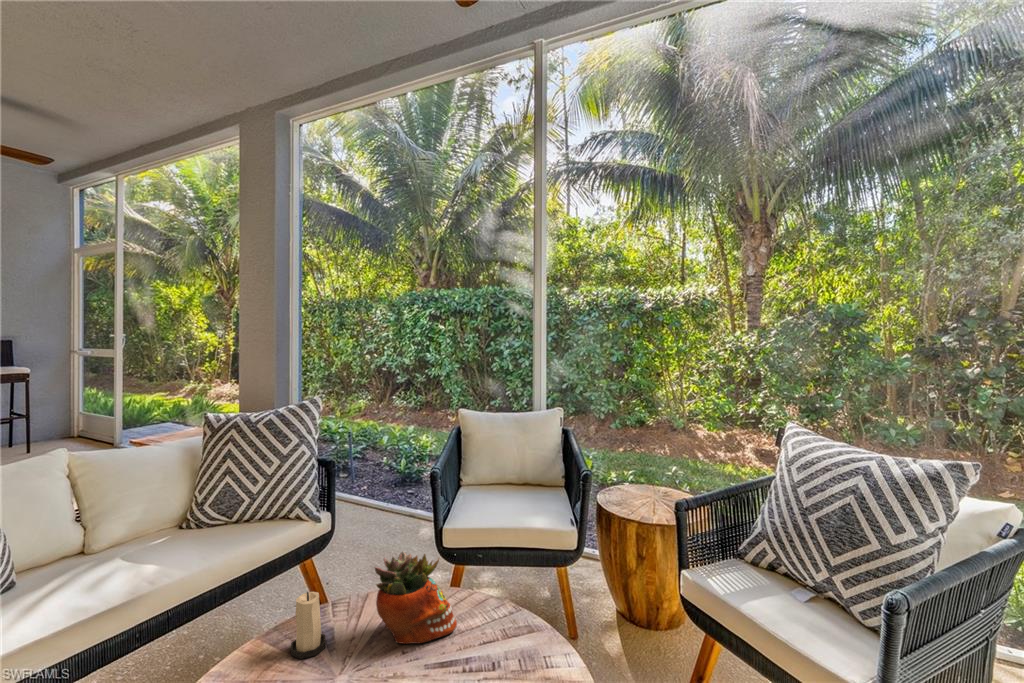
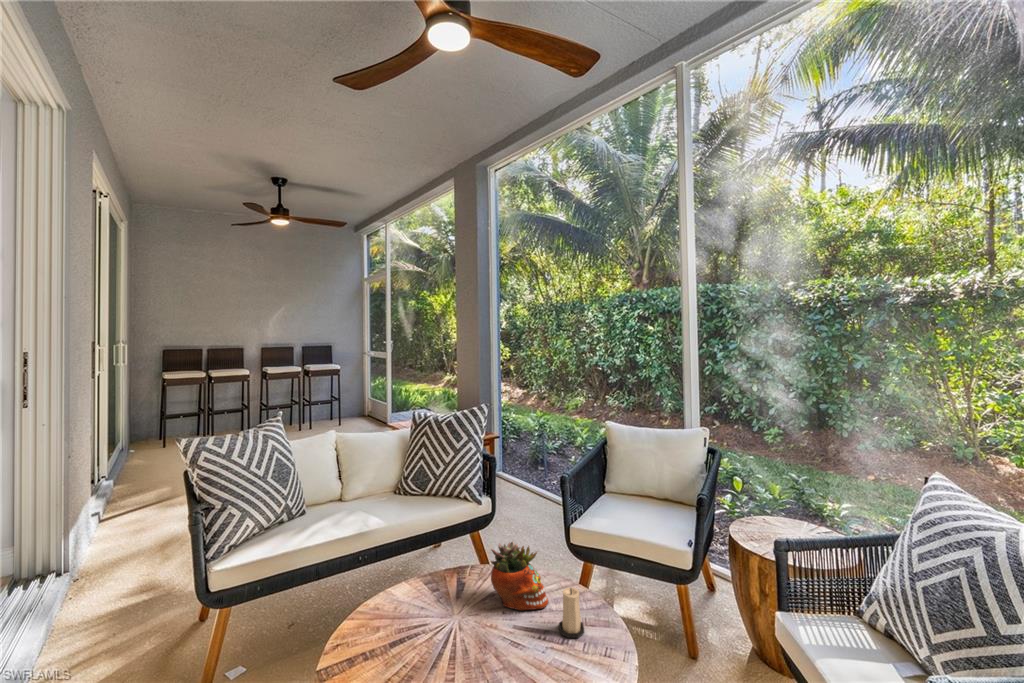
candle: present [291,592,326,659] -> present [559,588,584,638]

